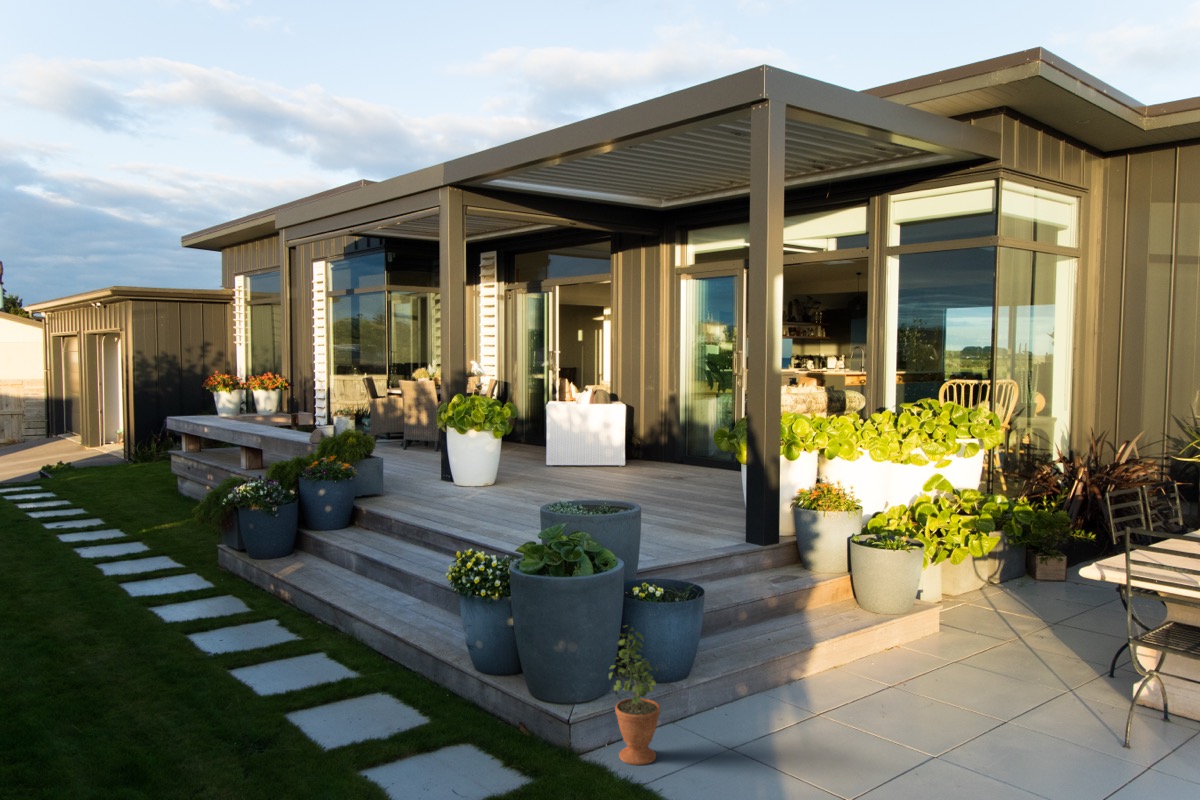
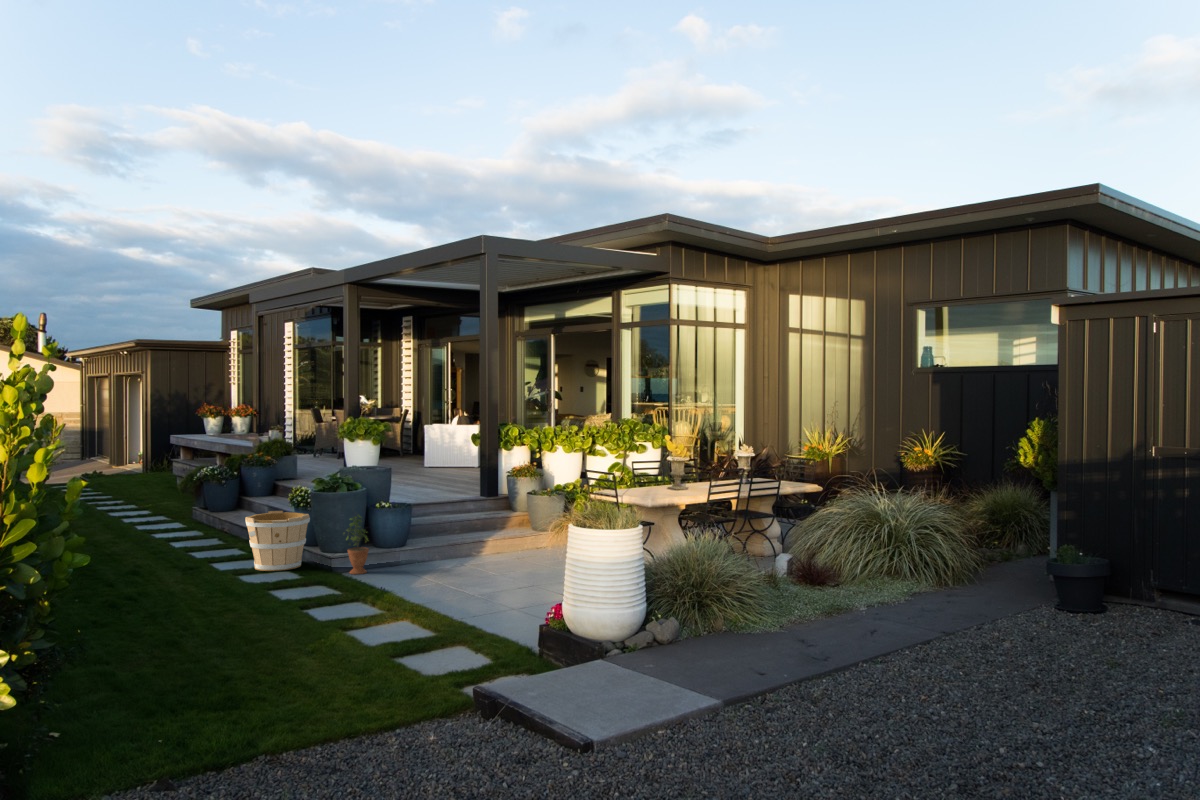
wooden bucket: none [378,605,512,750] -> present [245,511,310,571]

